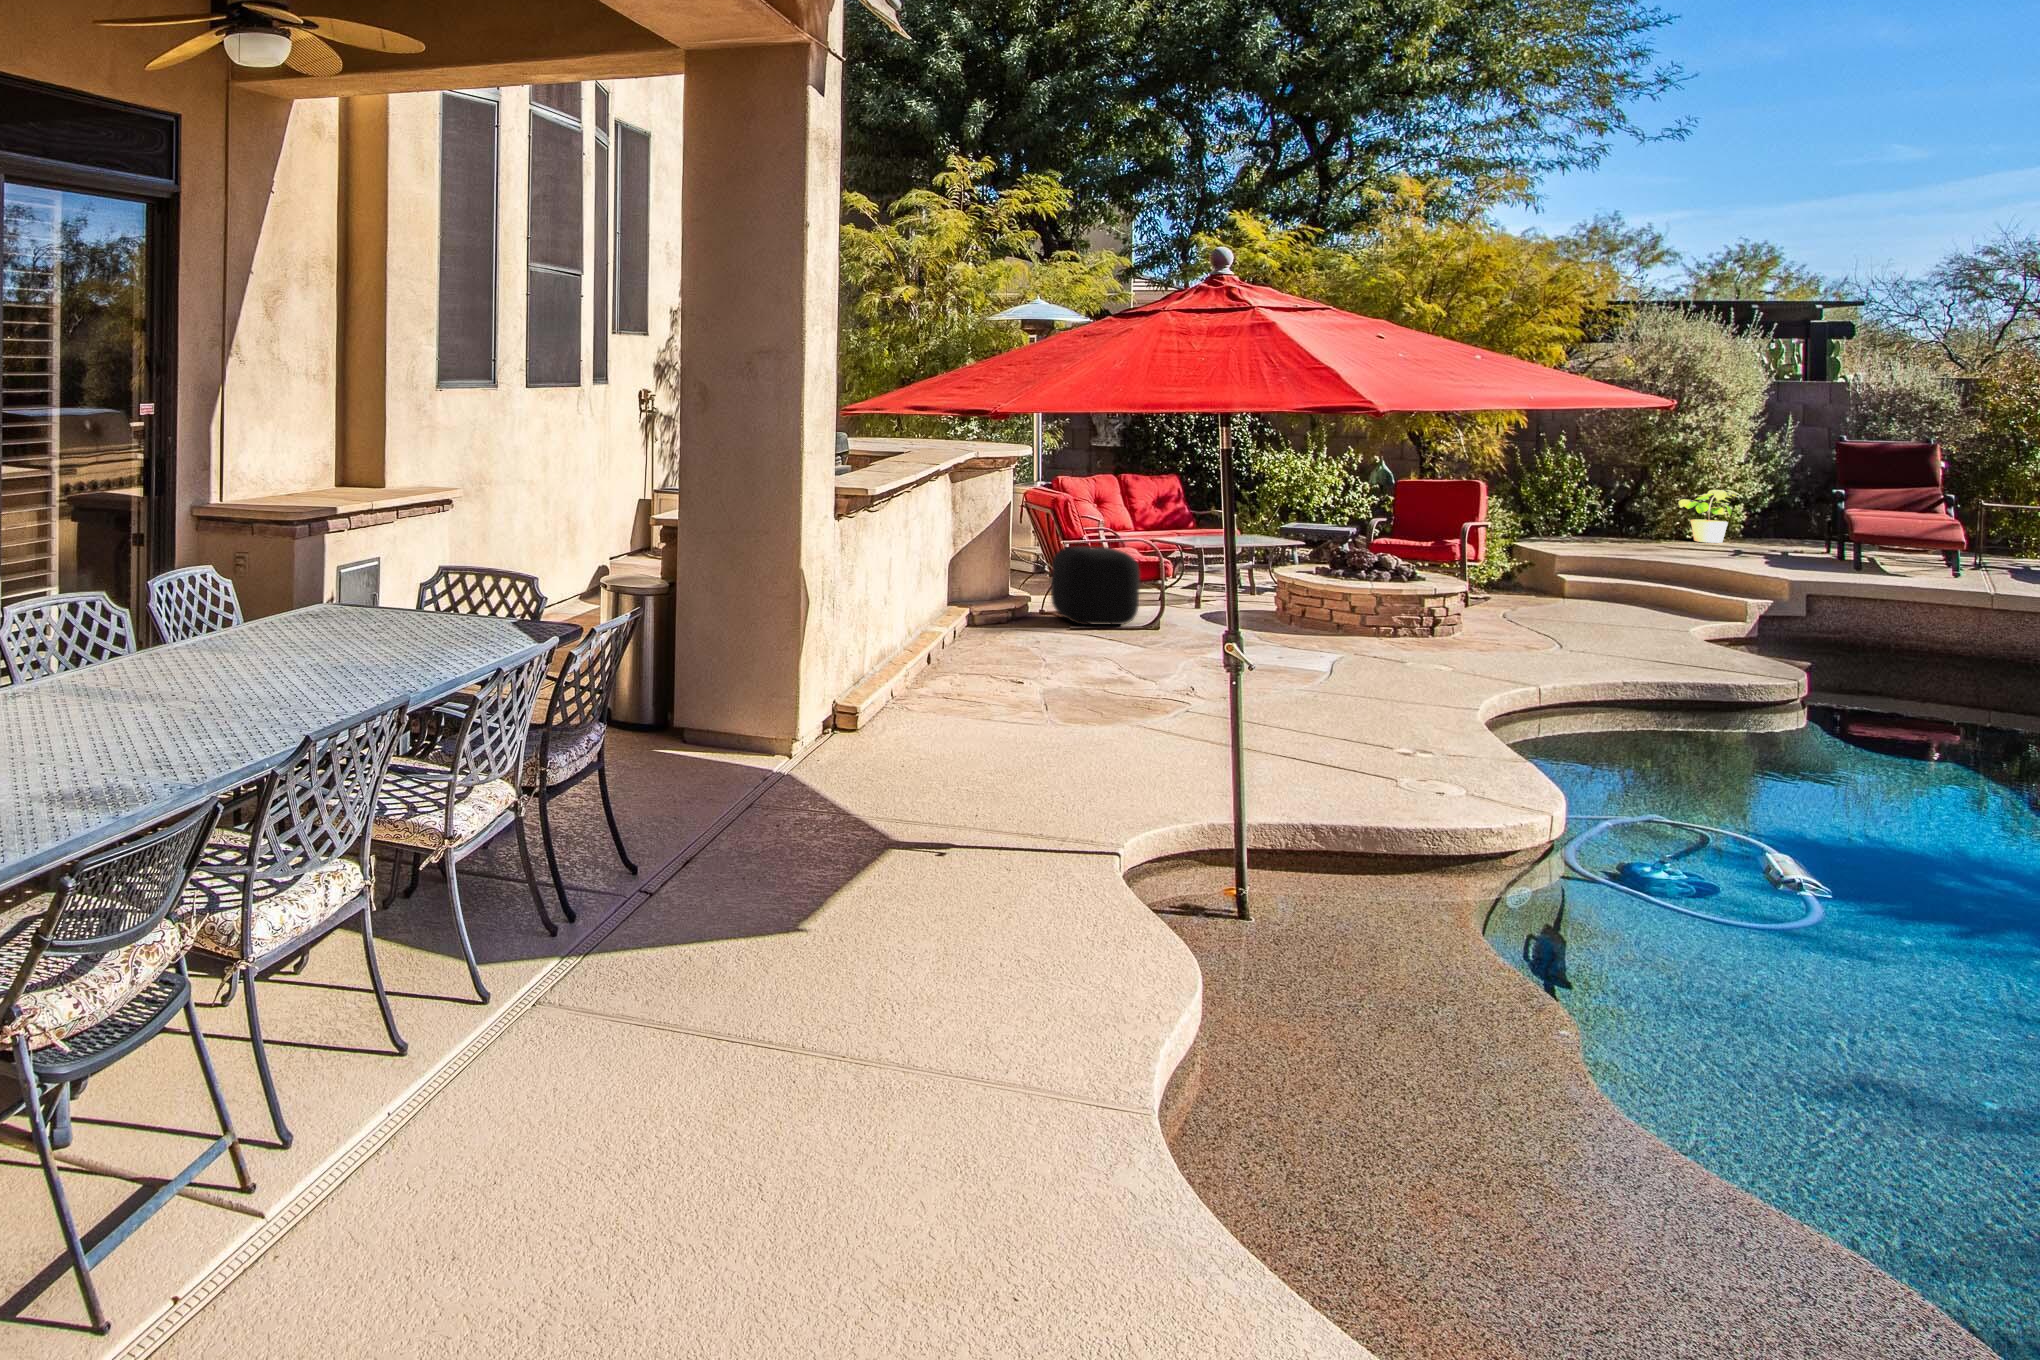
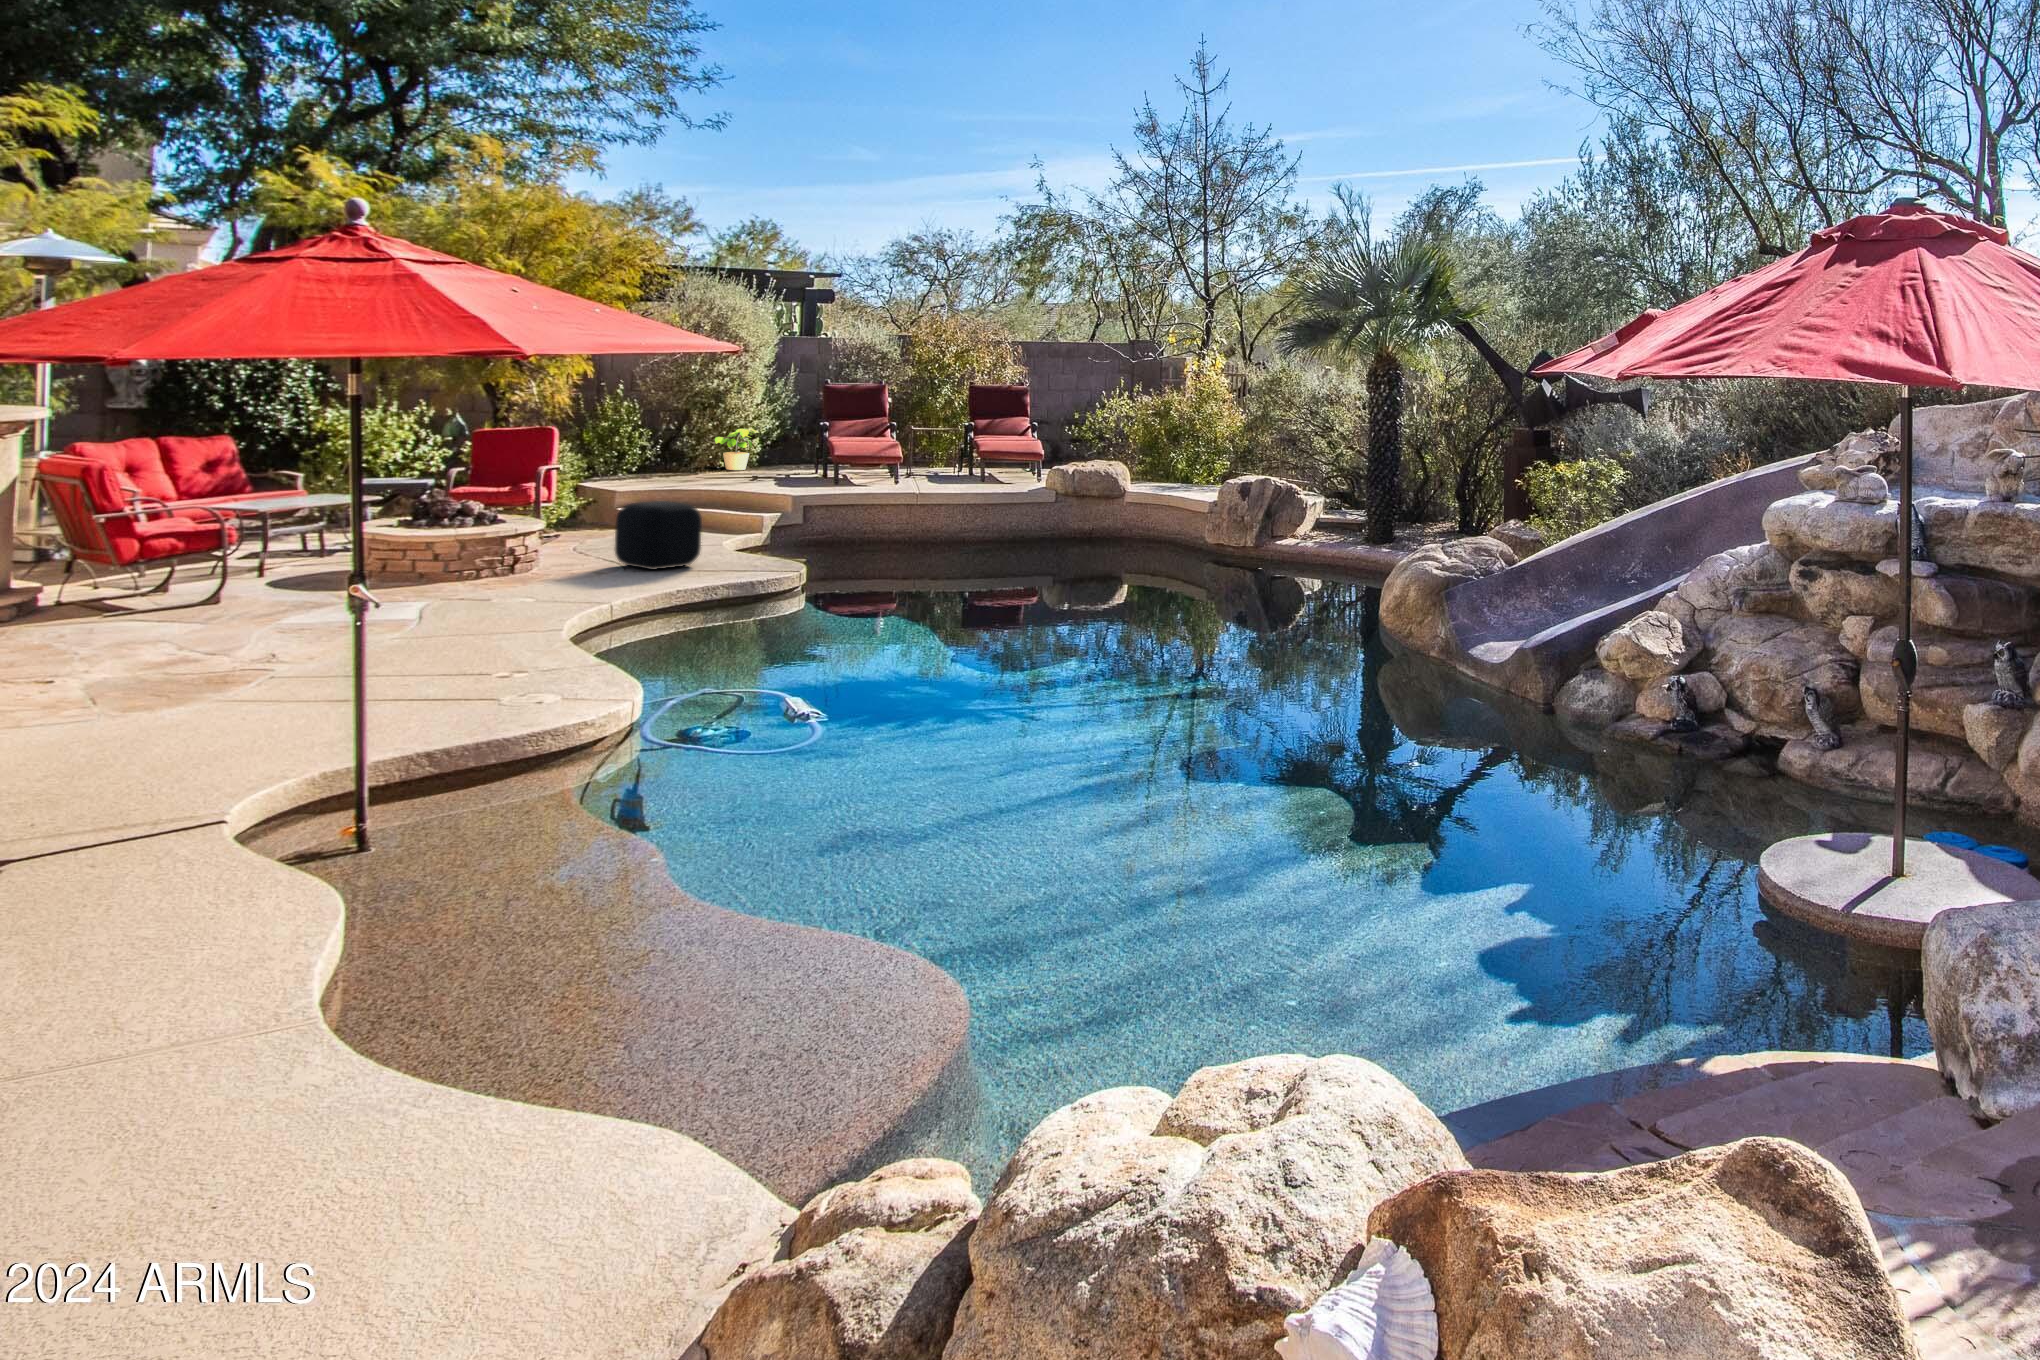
ottoman: present [1051,546,1140,625] -> present [615,501,702,570]

